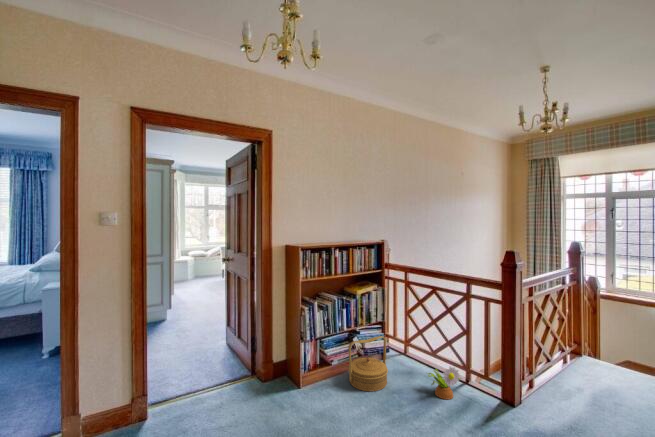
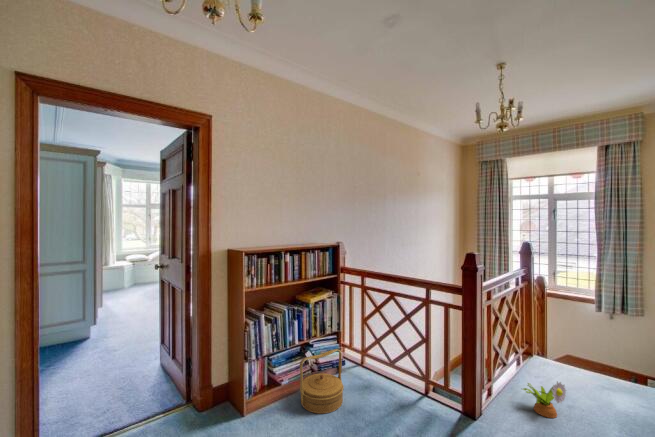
decorative plant: present [428,367,460,400] -> present [523,381,566,418]

